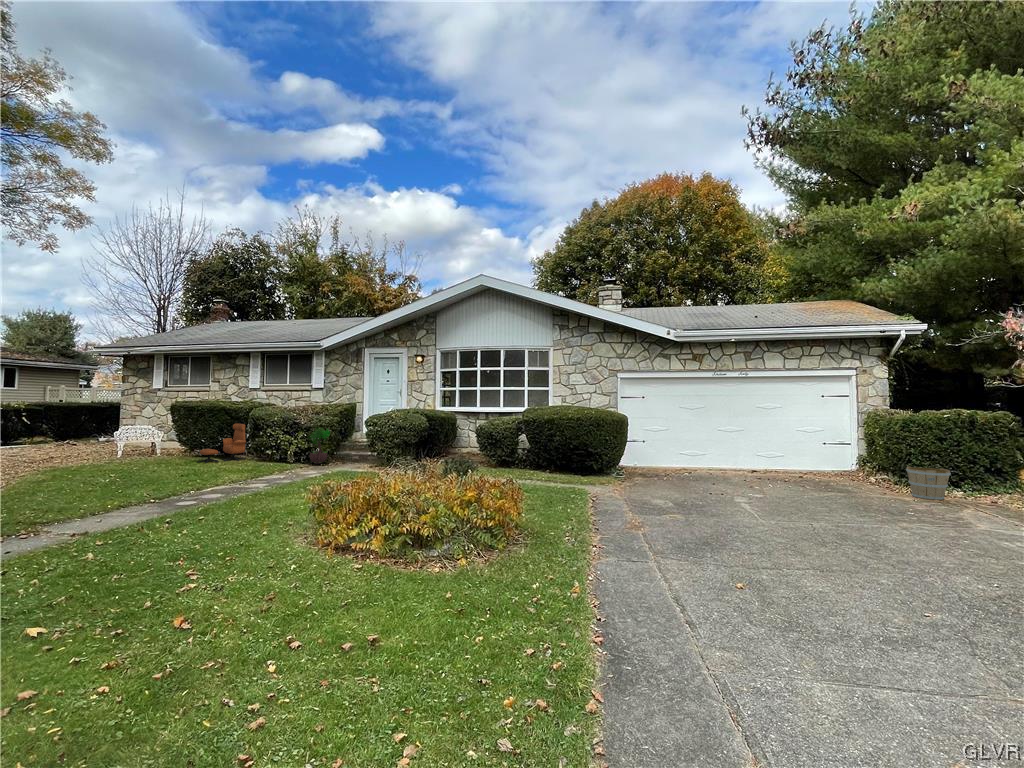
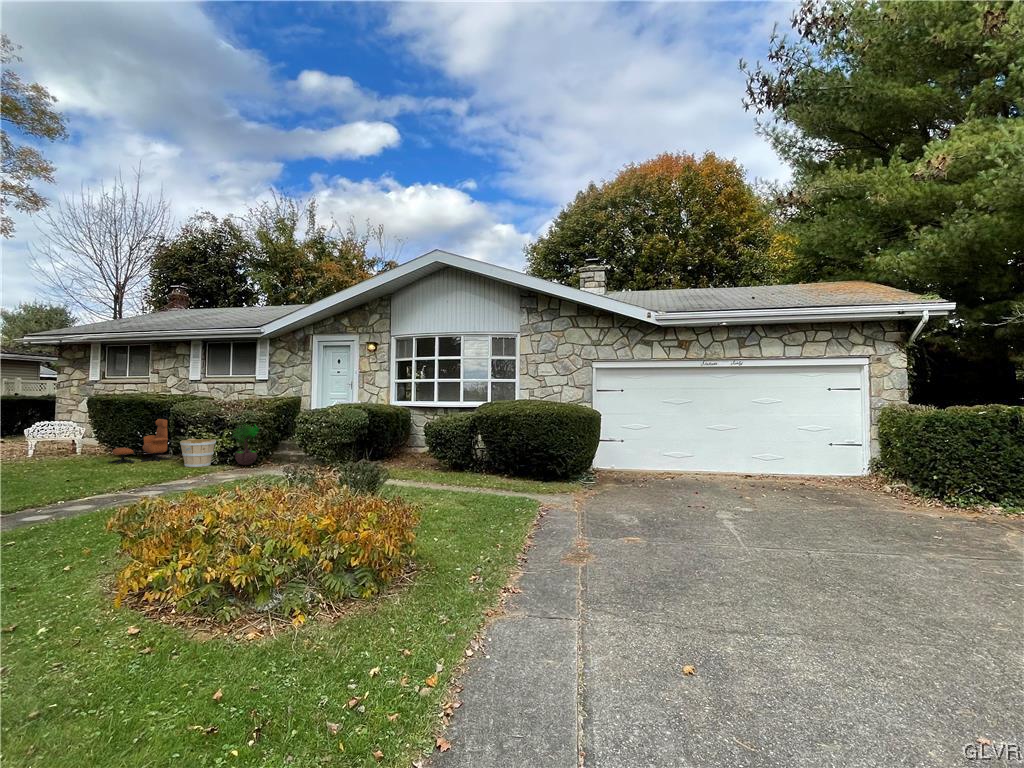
wooden bucket: present [906,466,951,500] -> present [180,439,216,467]

